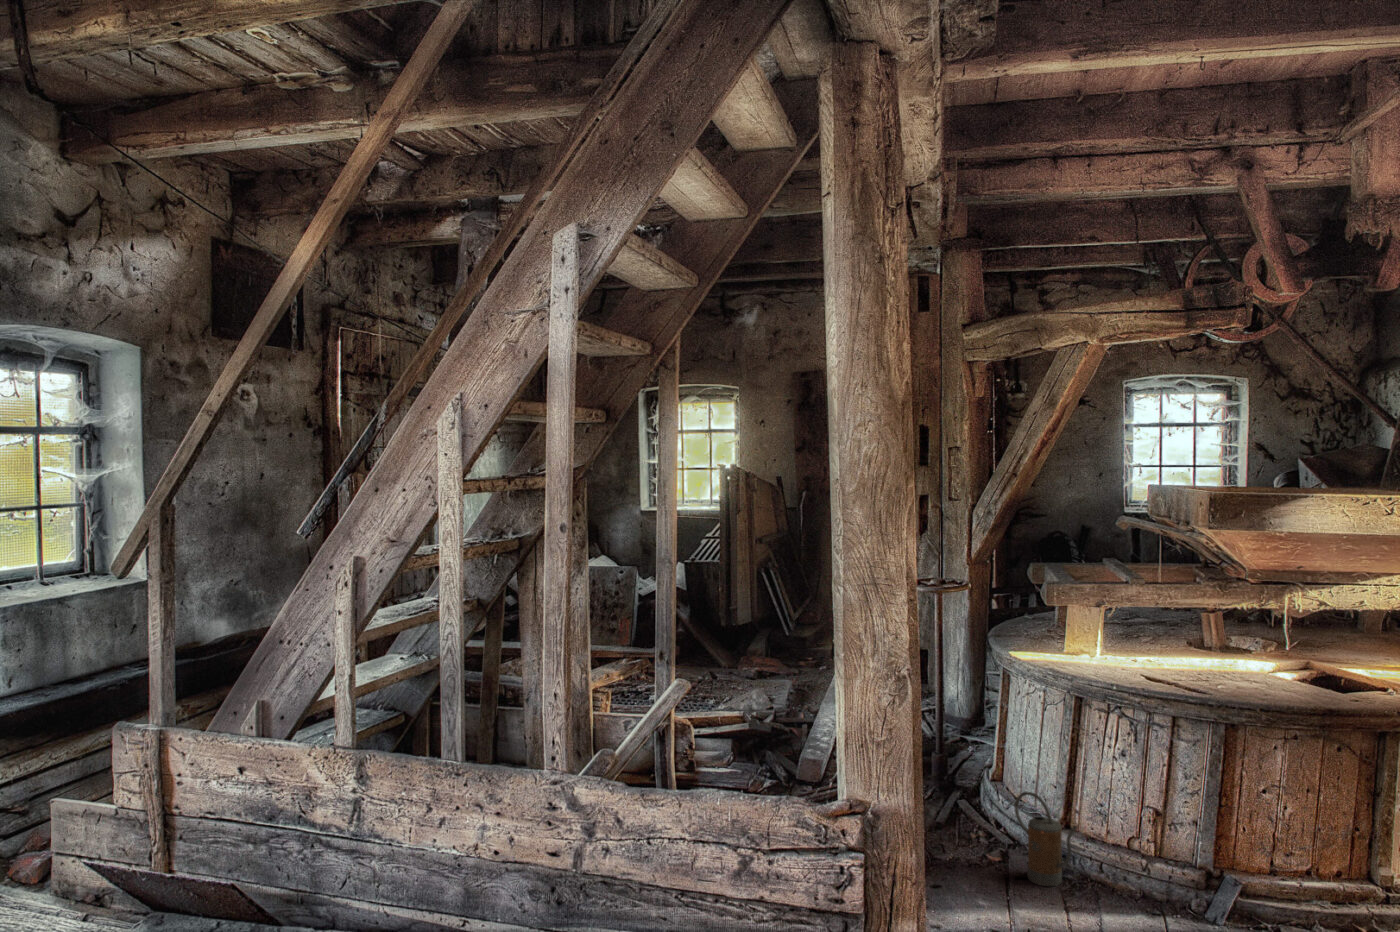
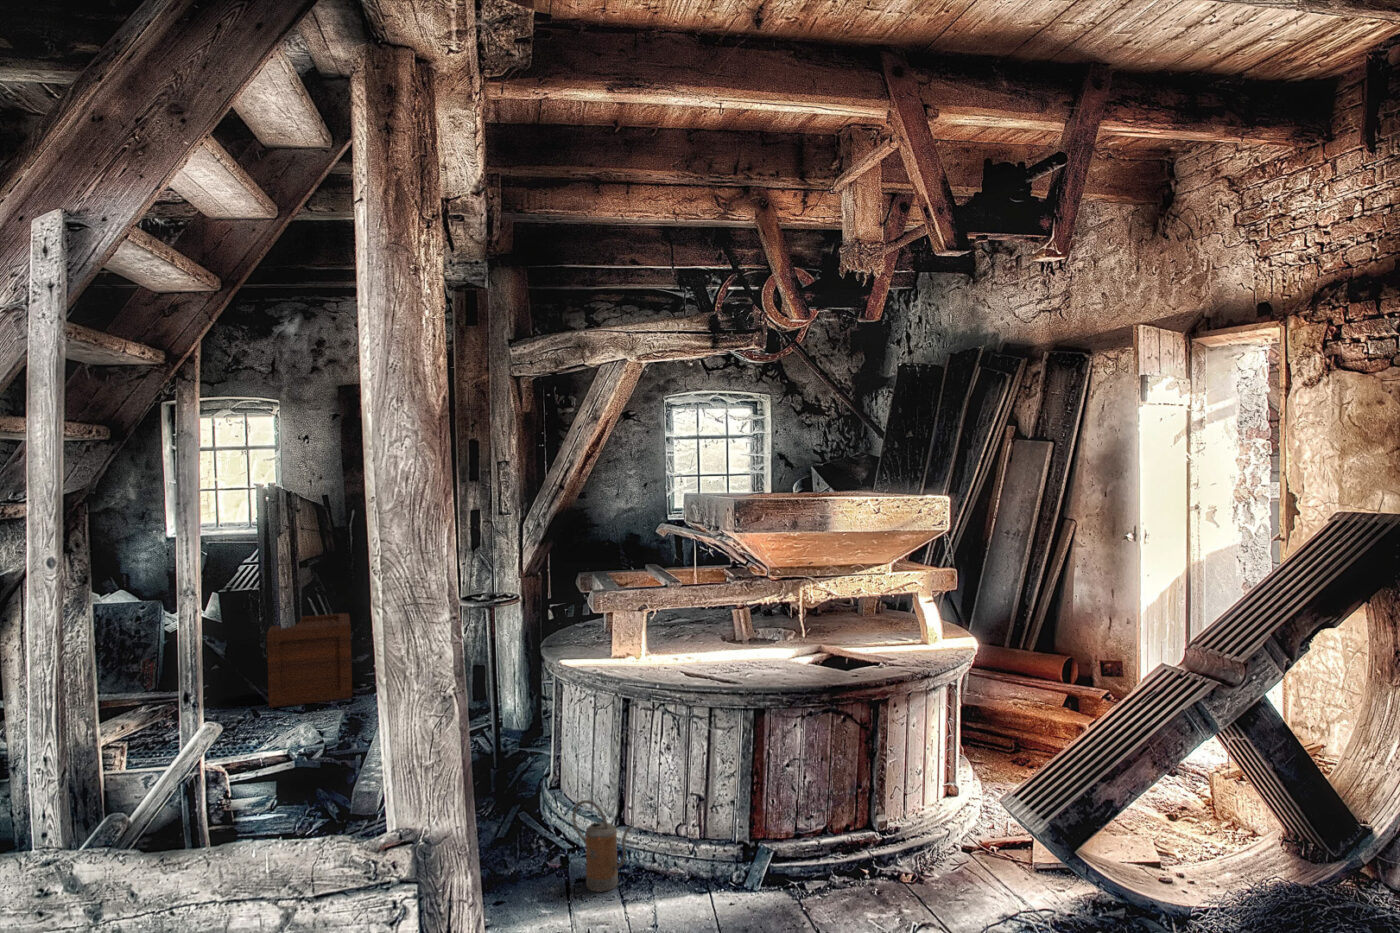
wooden crate: none [728,589,799,671] -> present [267,613,352,708]

